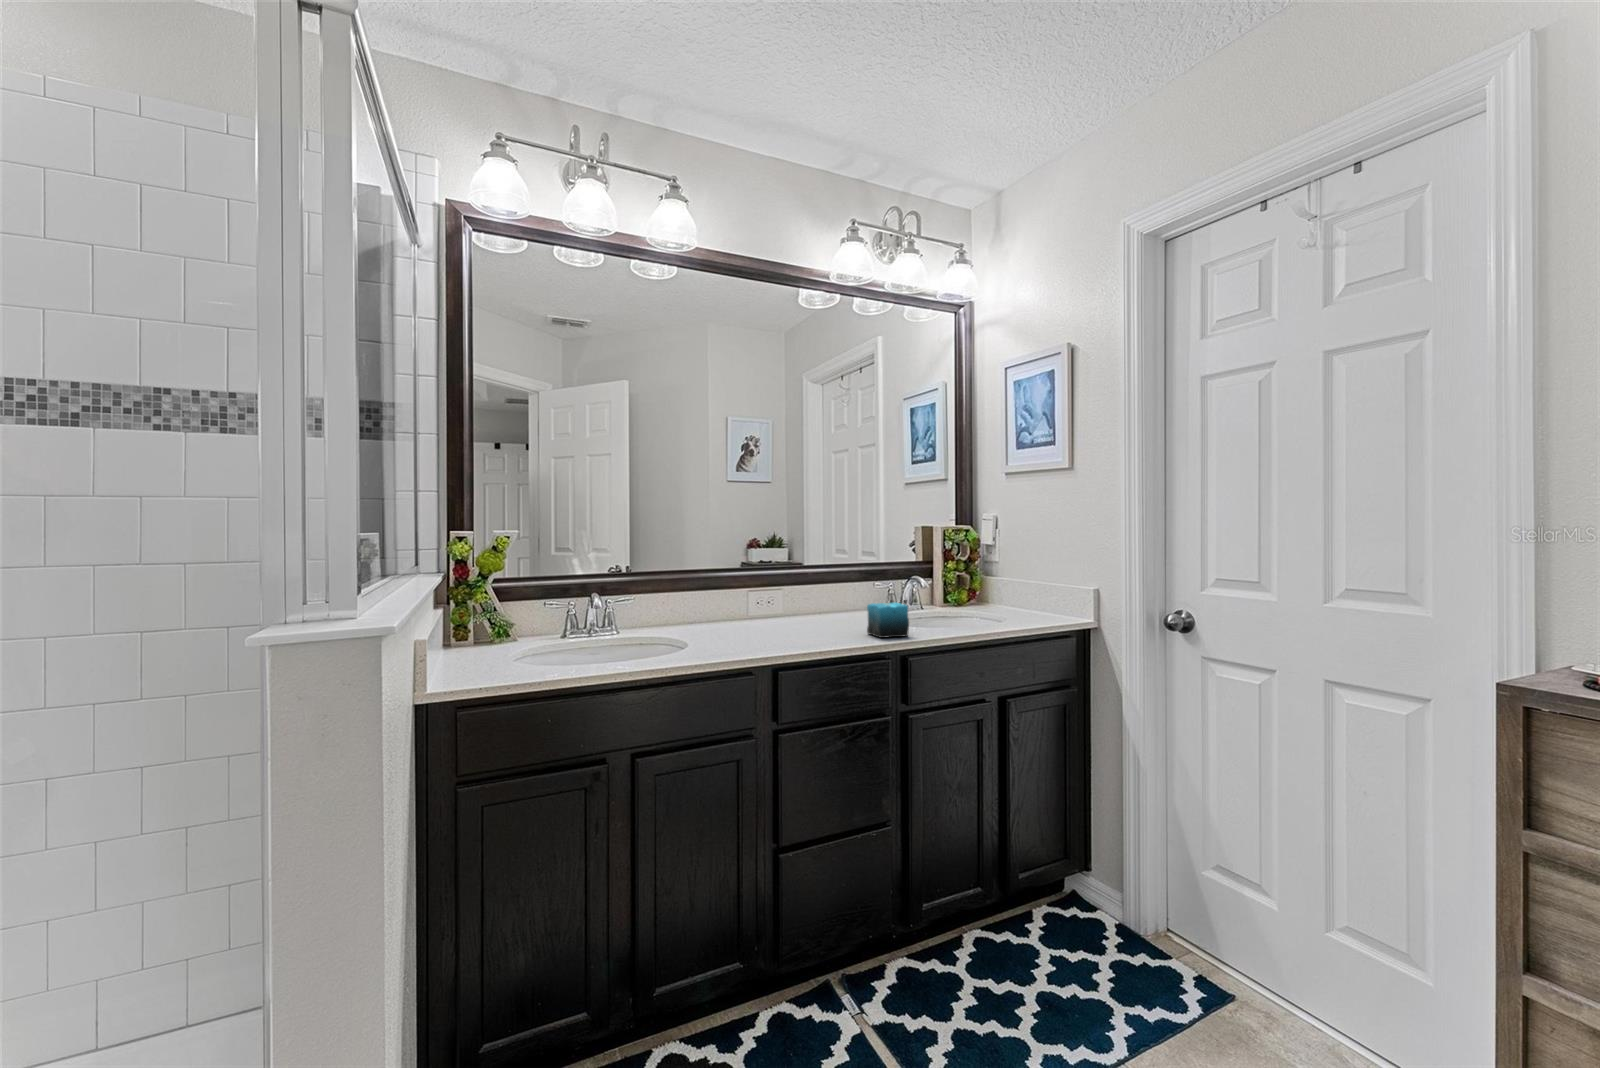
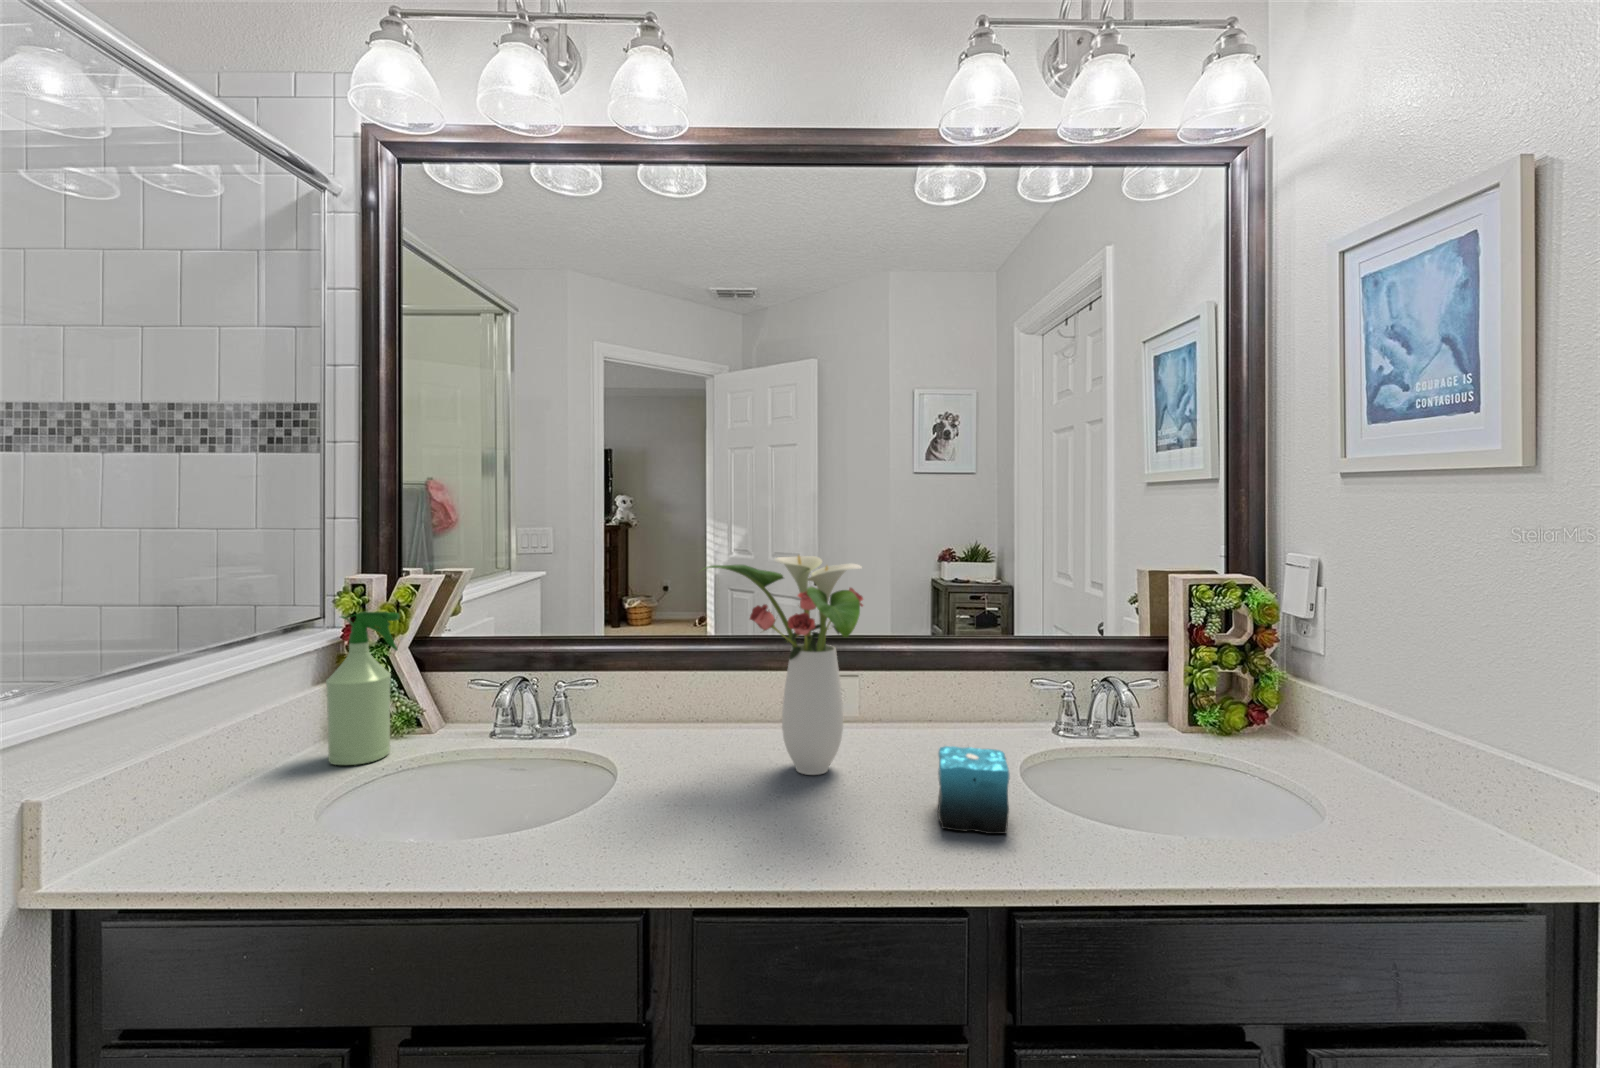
flower arrangement: none [730,512,839,634] -> present [705,555,863,775]
spray bottle: none [472,554,520,660] -> present [326,612,400,765]

